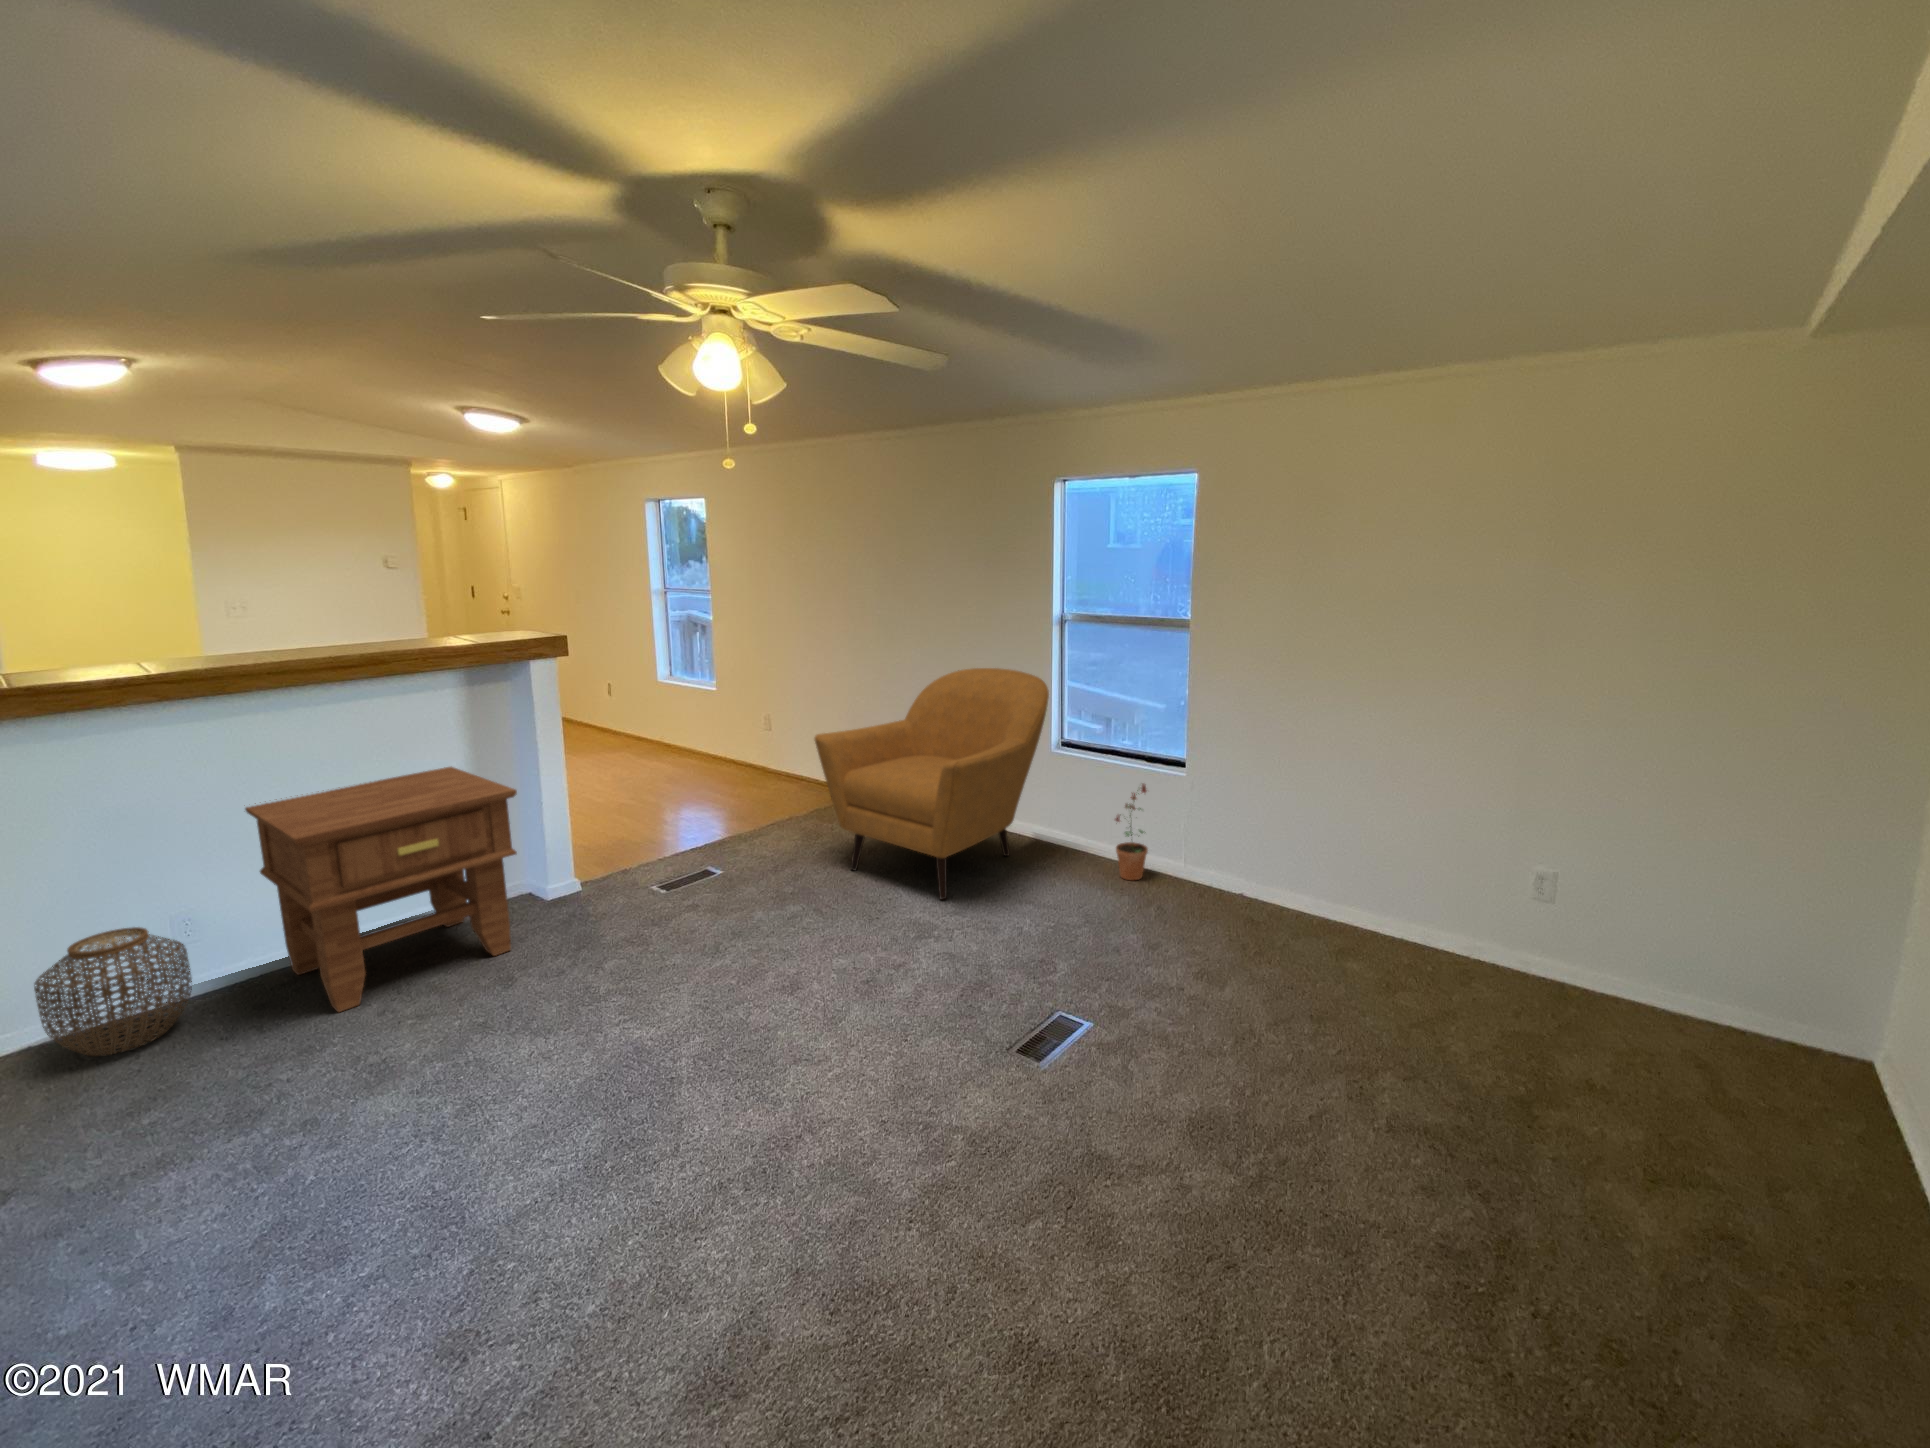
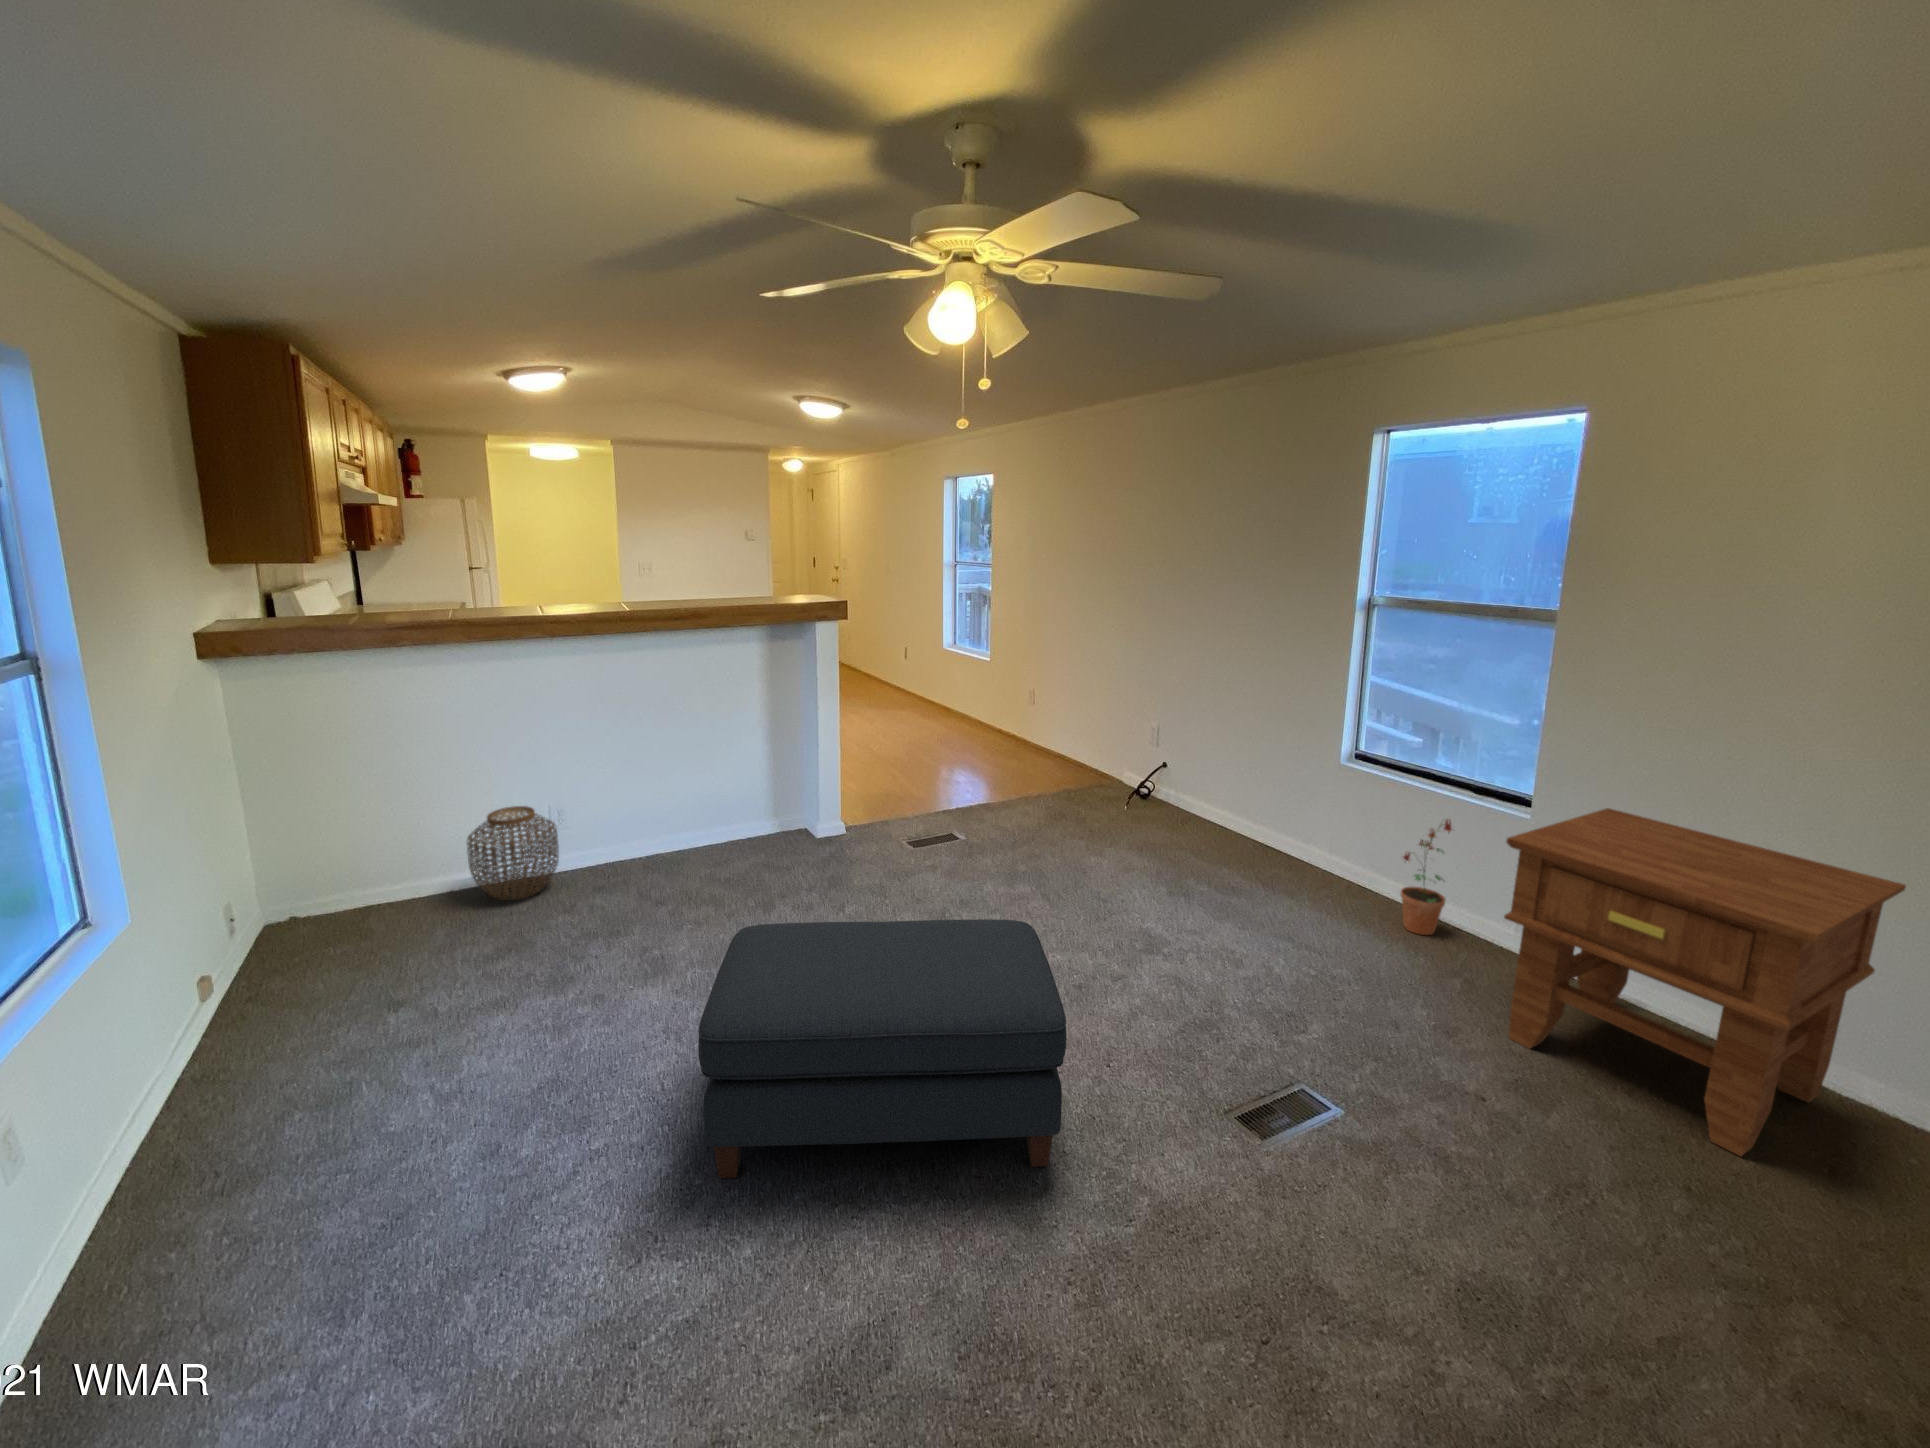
armchair: present [815,668,1049,899] -> none [1062,661,1331,911]
side table: present [245,767,517,1012] -> present [1504,808,1906,1156]
ottoman: none [499,928,882,1256] -> present [698,919,1067,1178]

